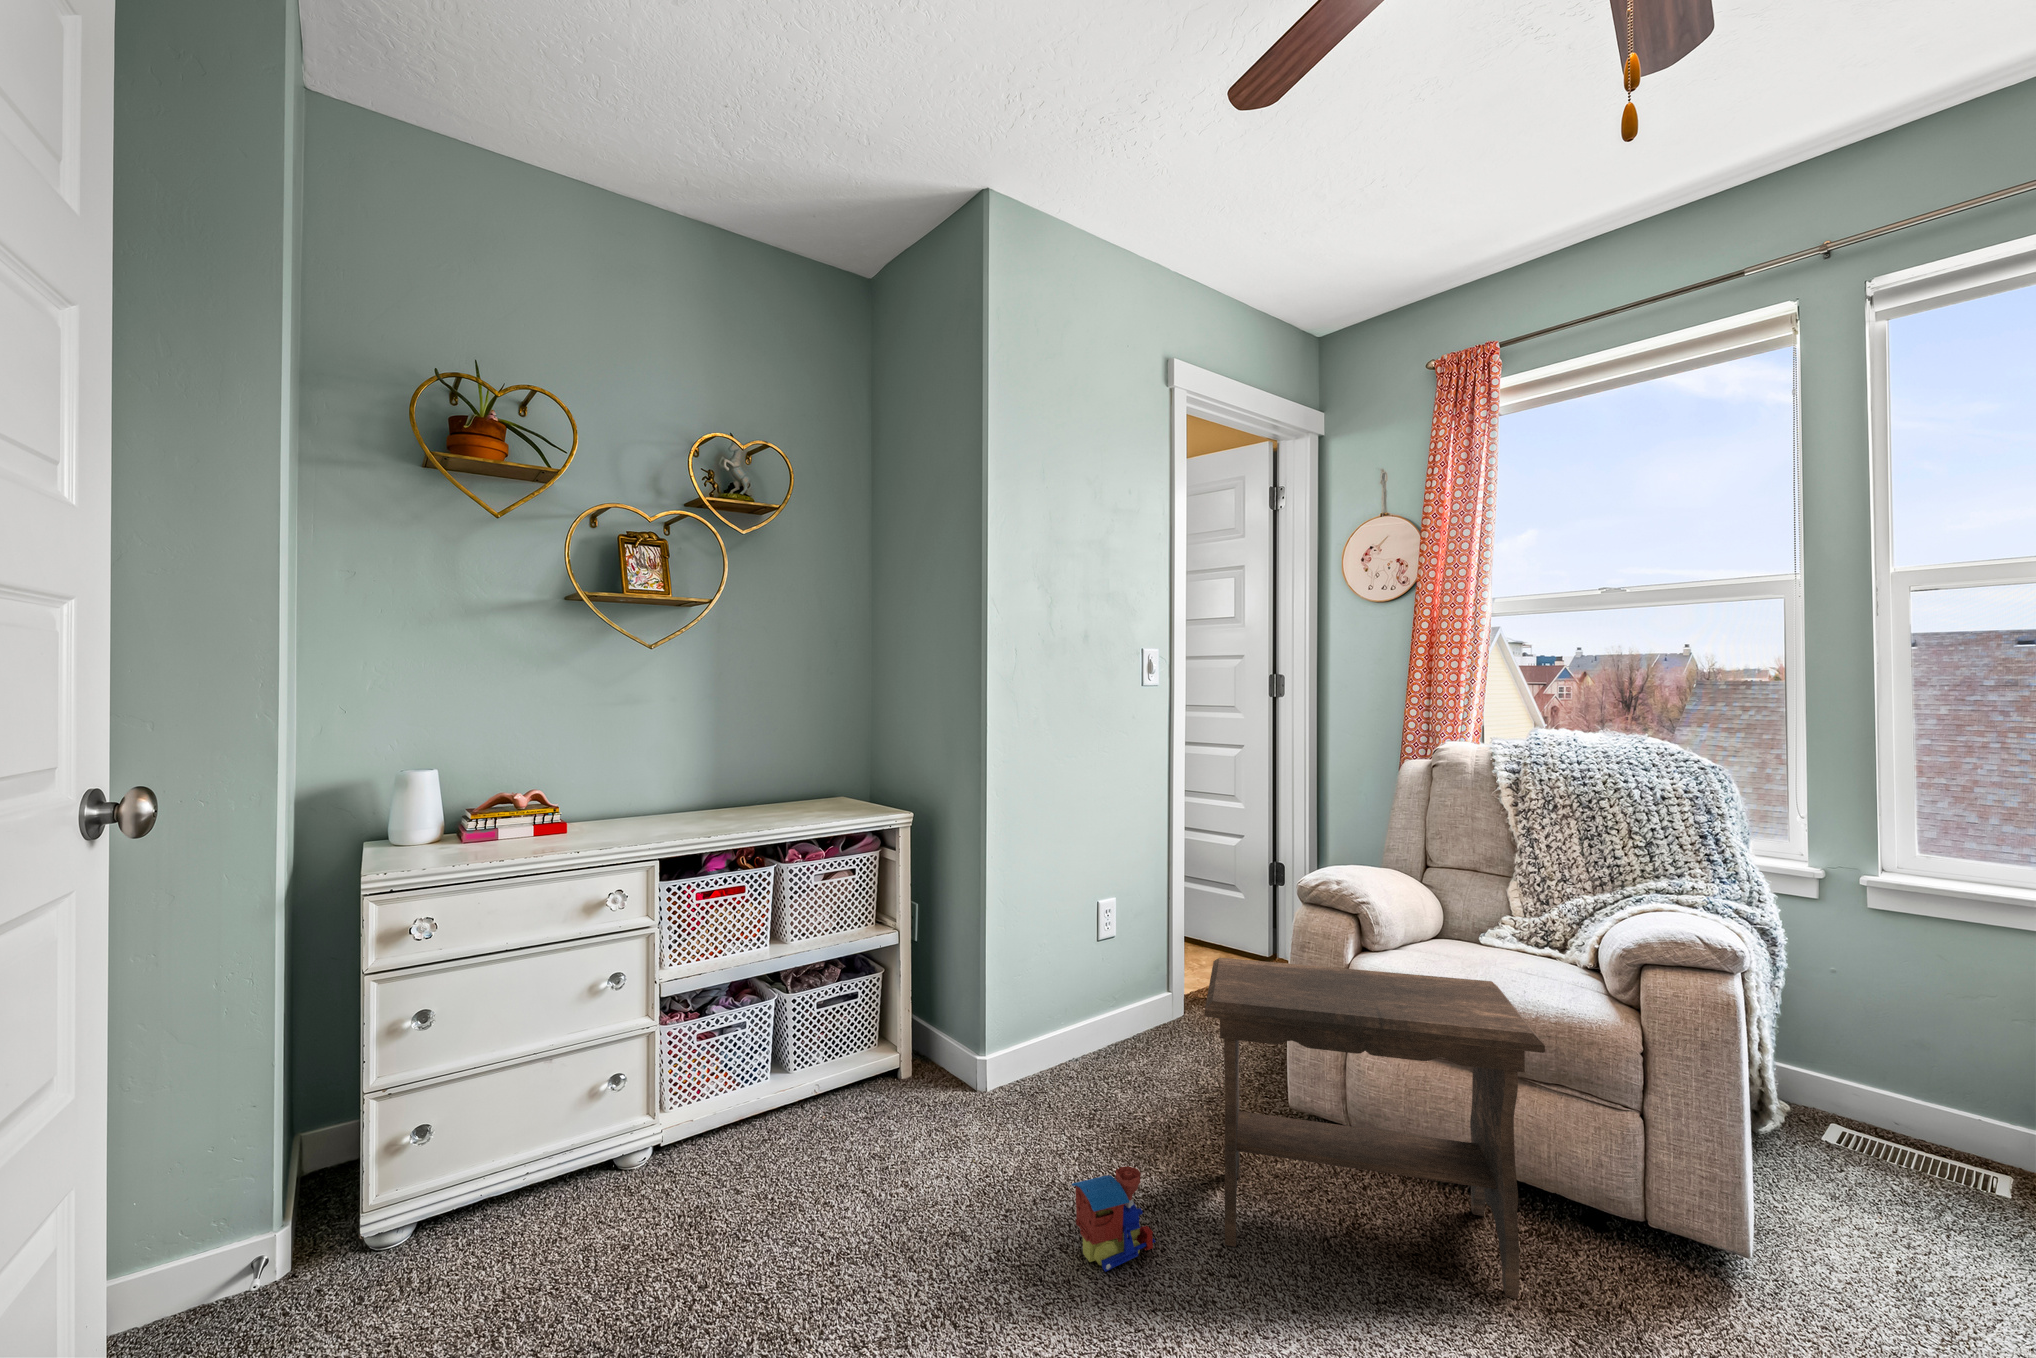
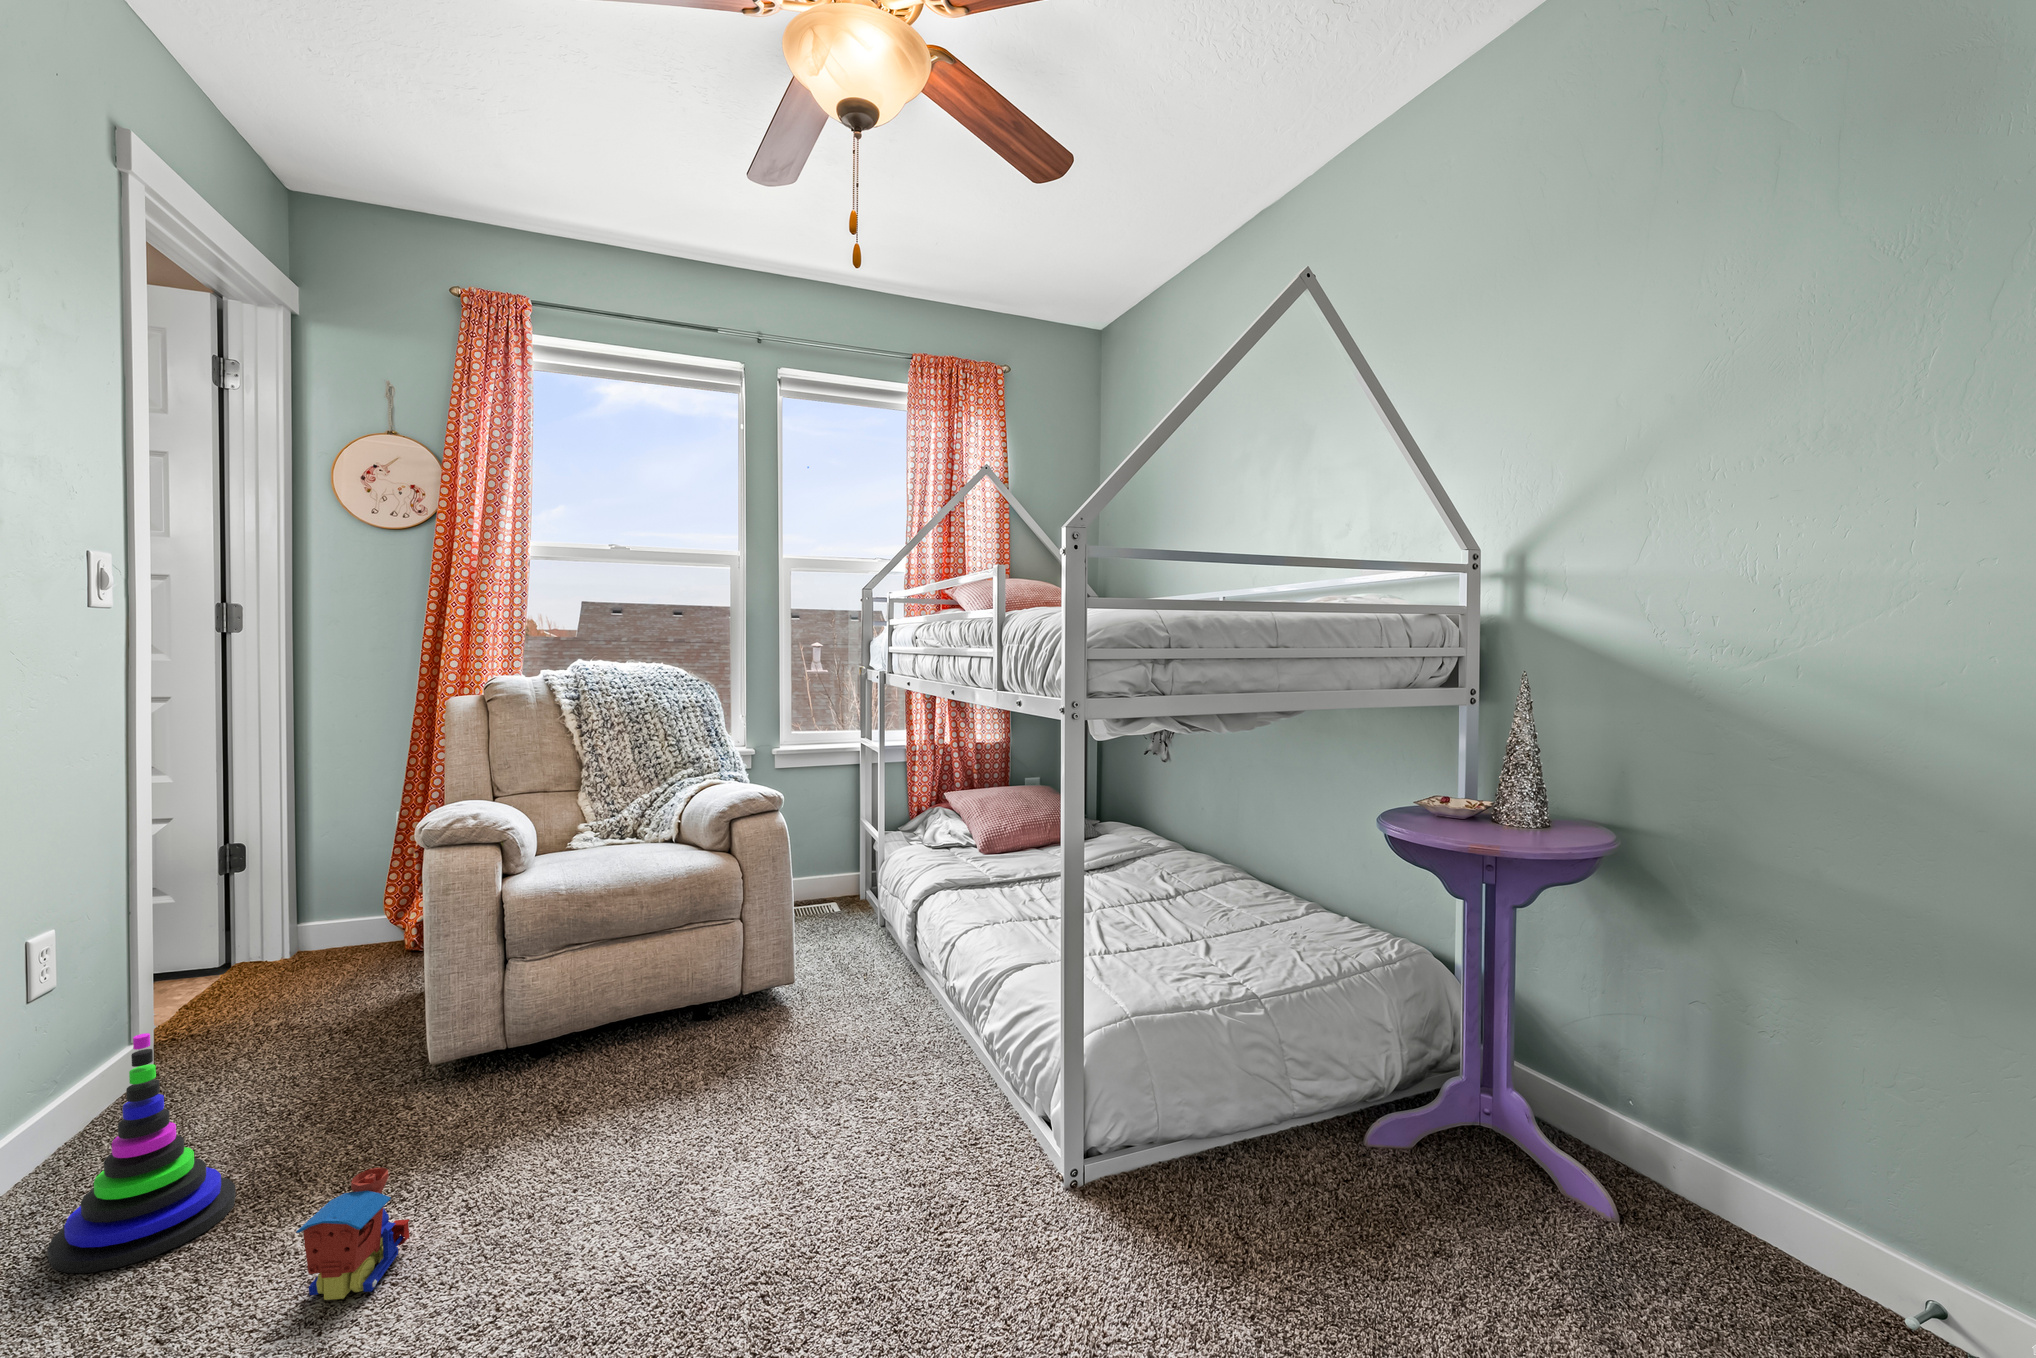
footstool: present [1205,958,1545,1297] -> none [378,862,722,1191]
stacking toy: none [1035,987,1129,1151] -> present [48,1033,236,1273]

